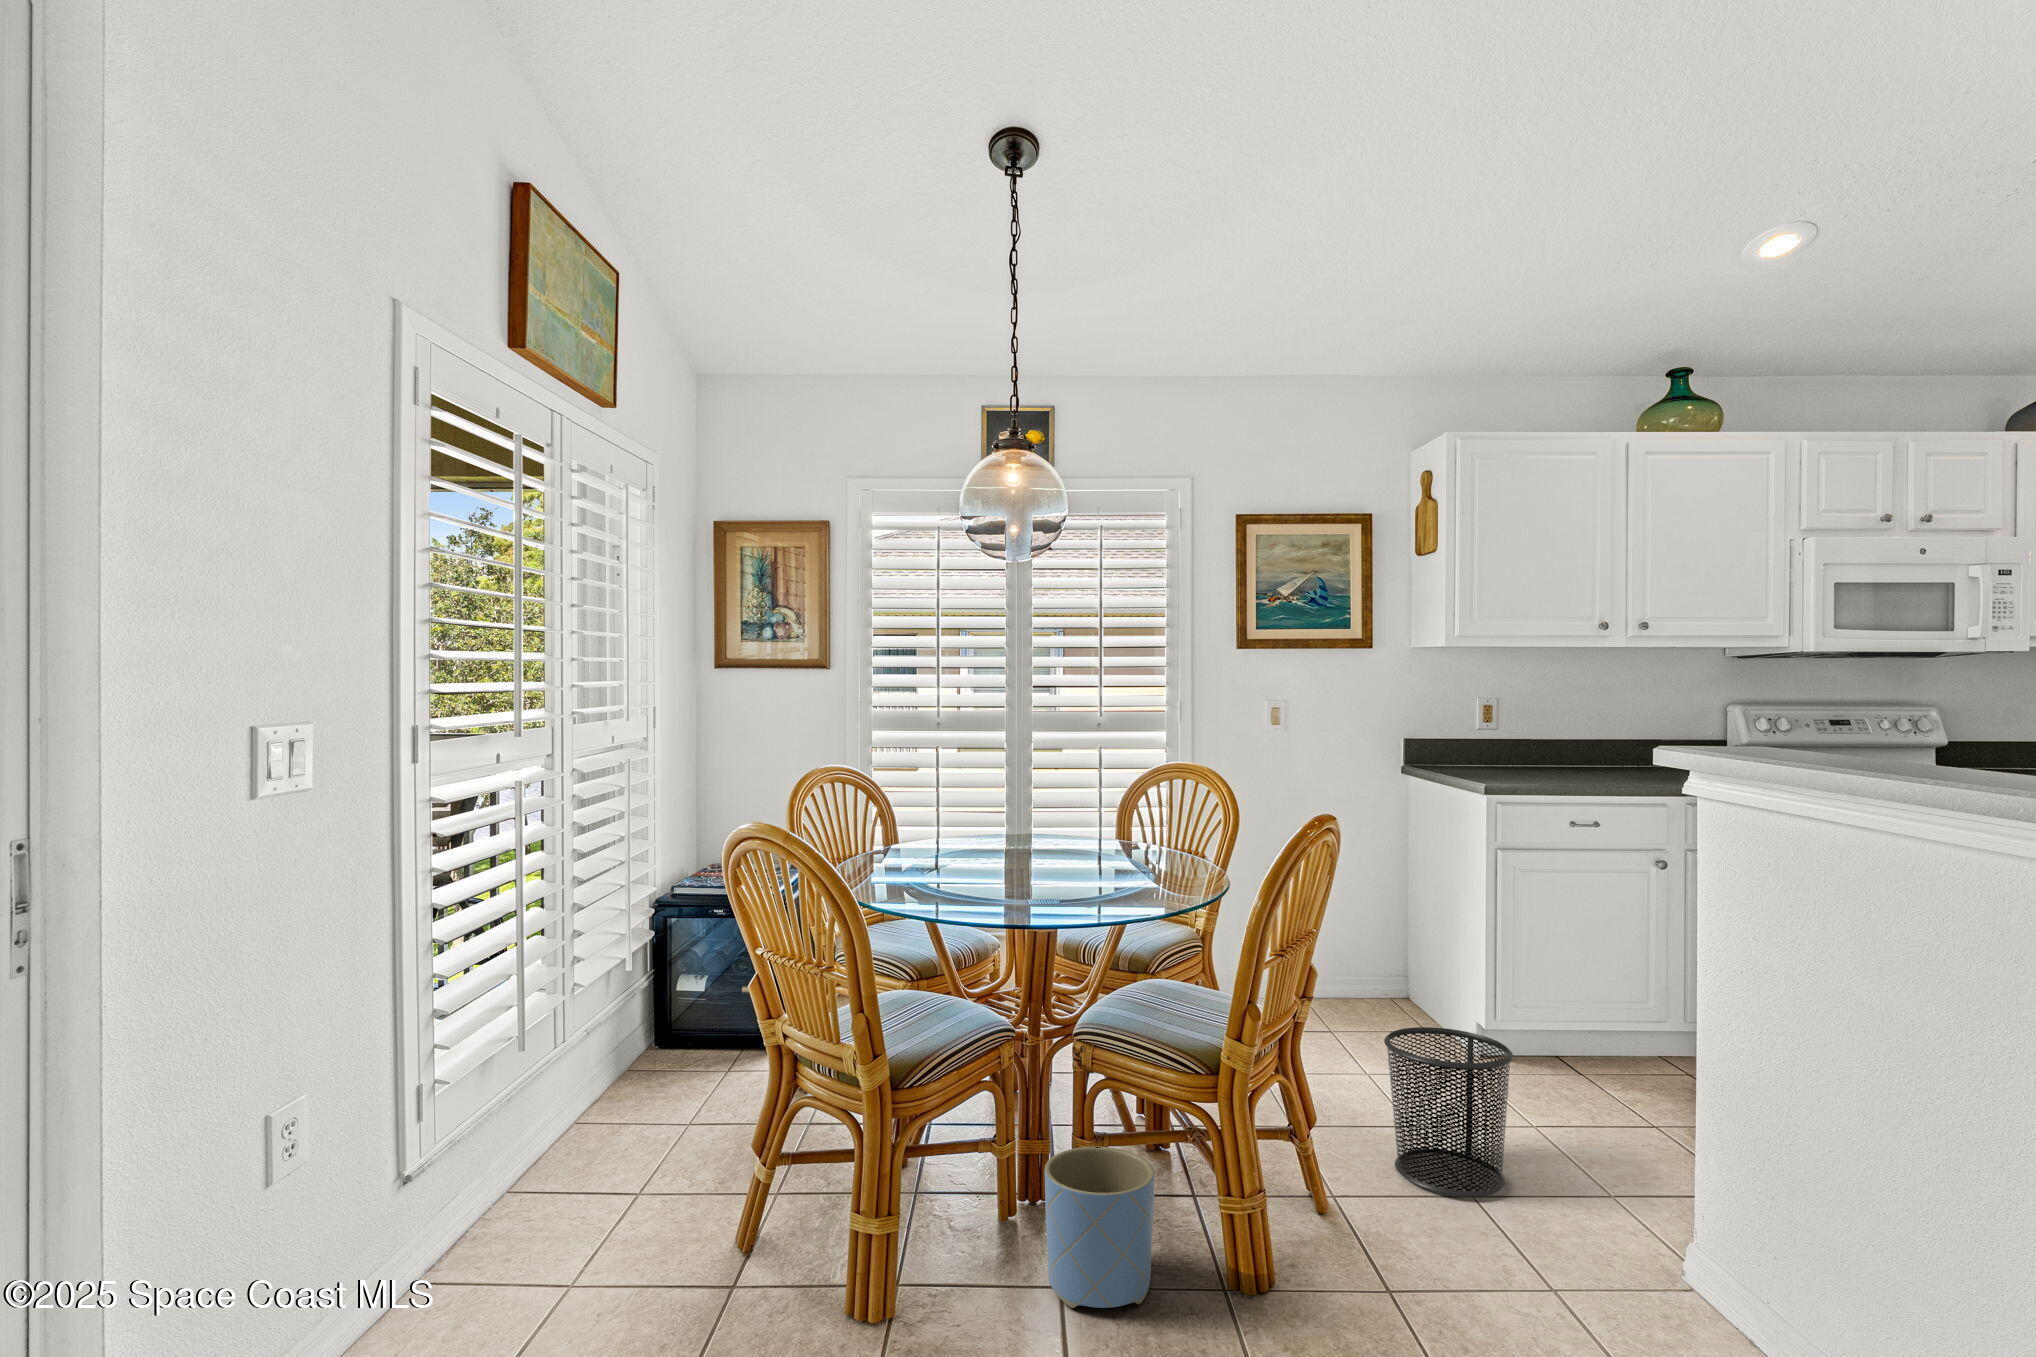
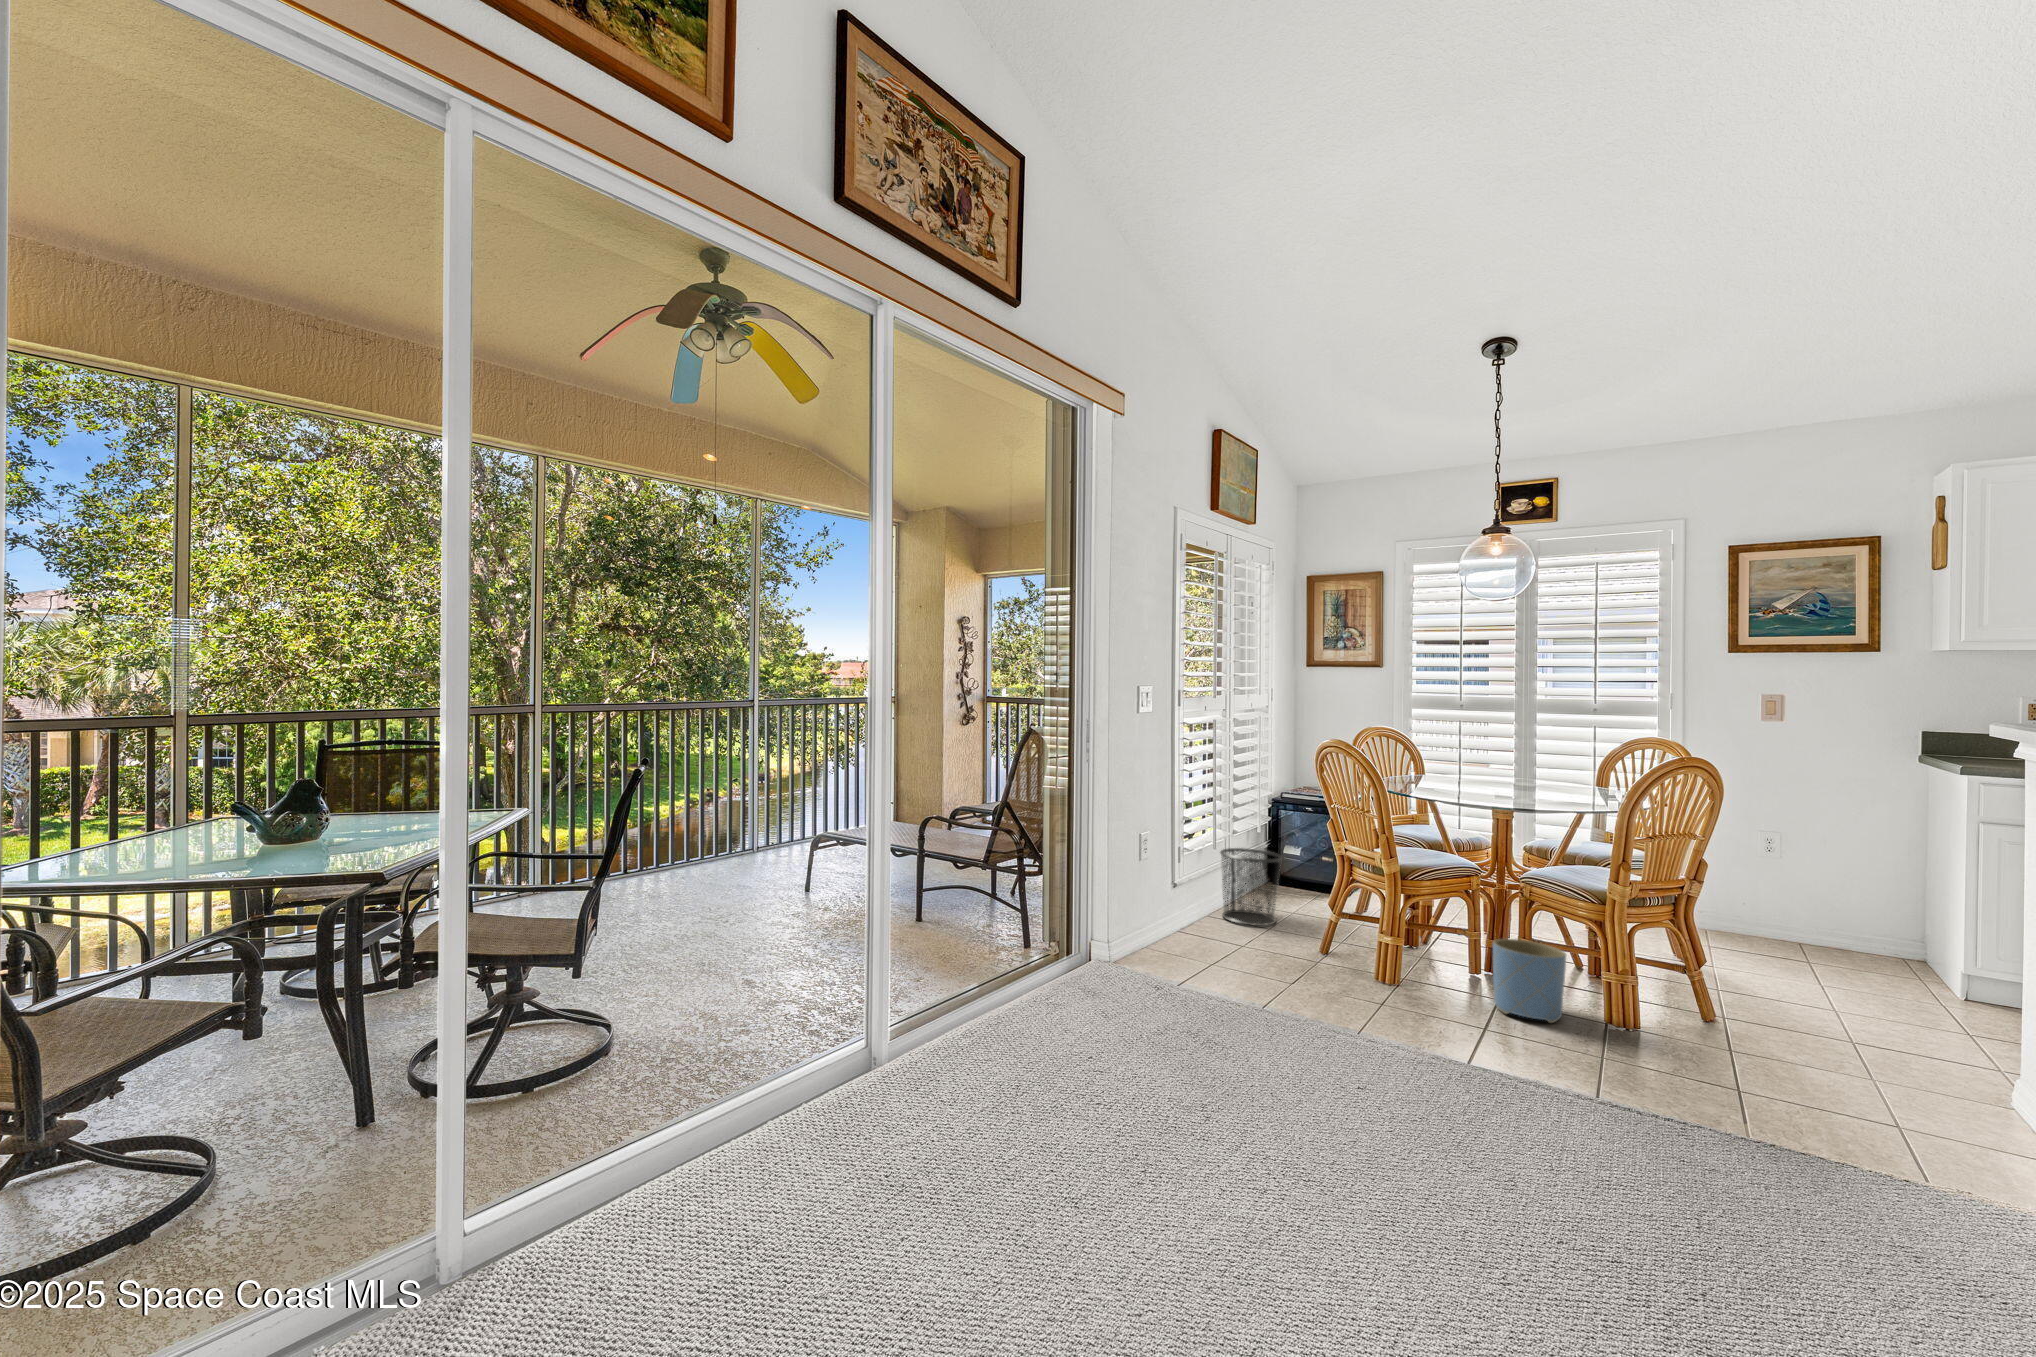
waste bin: present [1384,1027,1513,1197] -> present [1220,848,1282,926]

